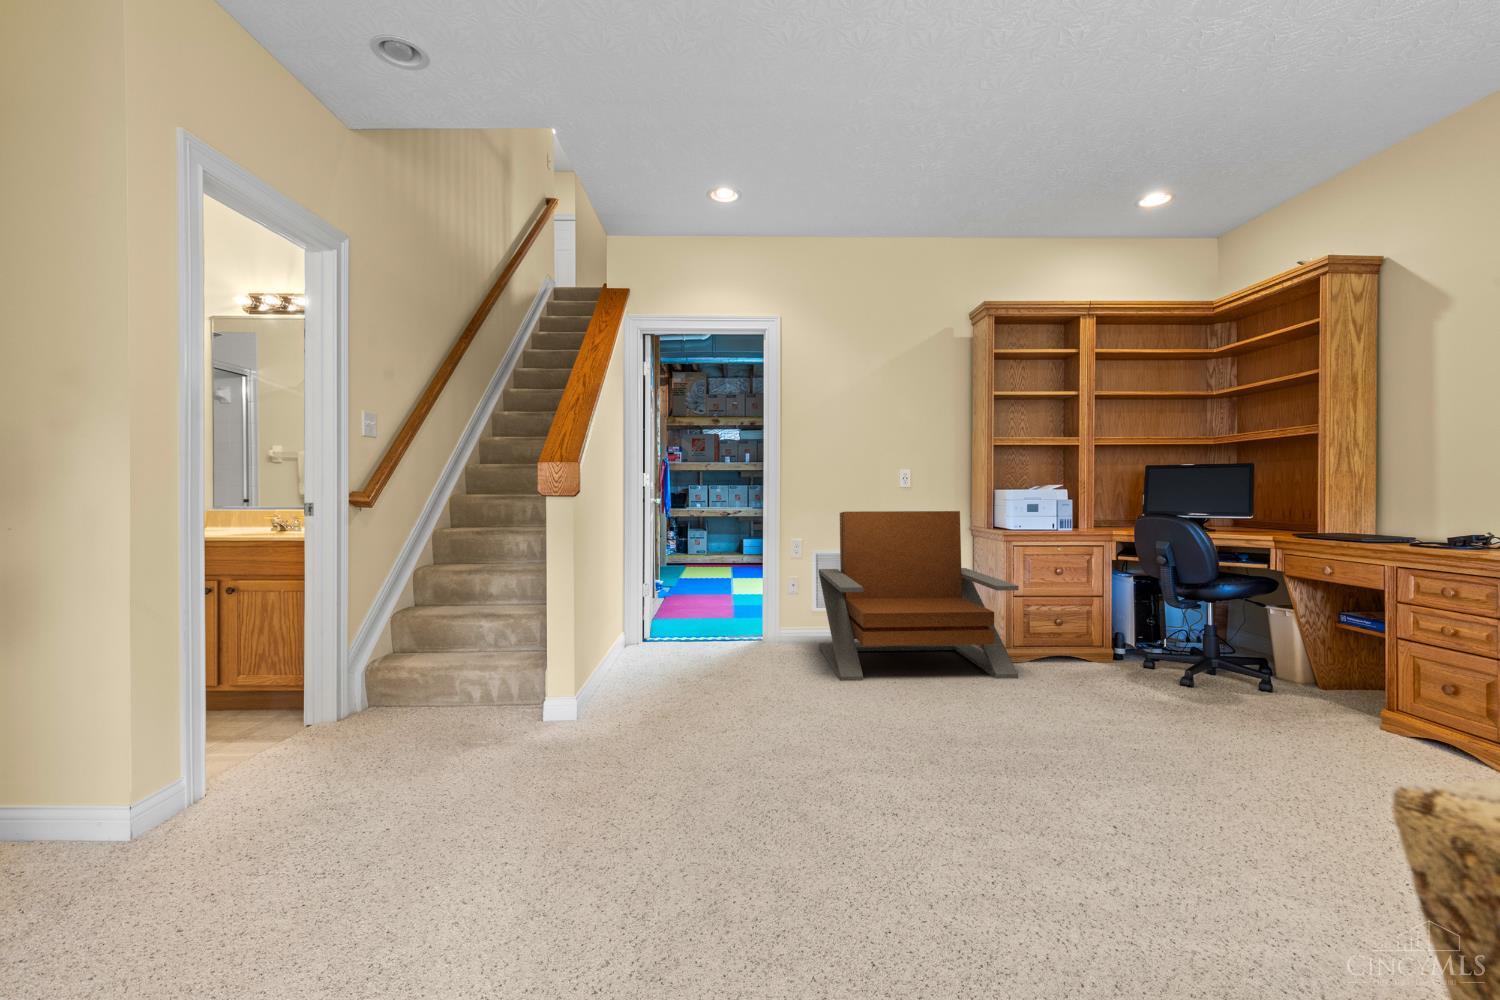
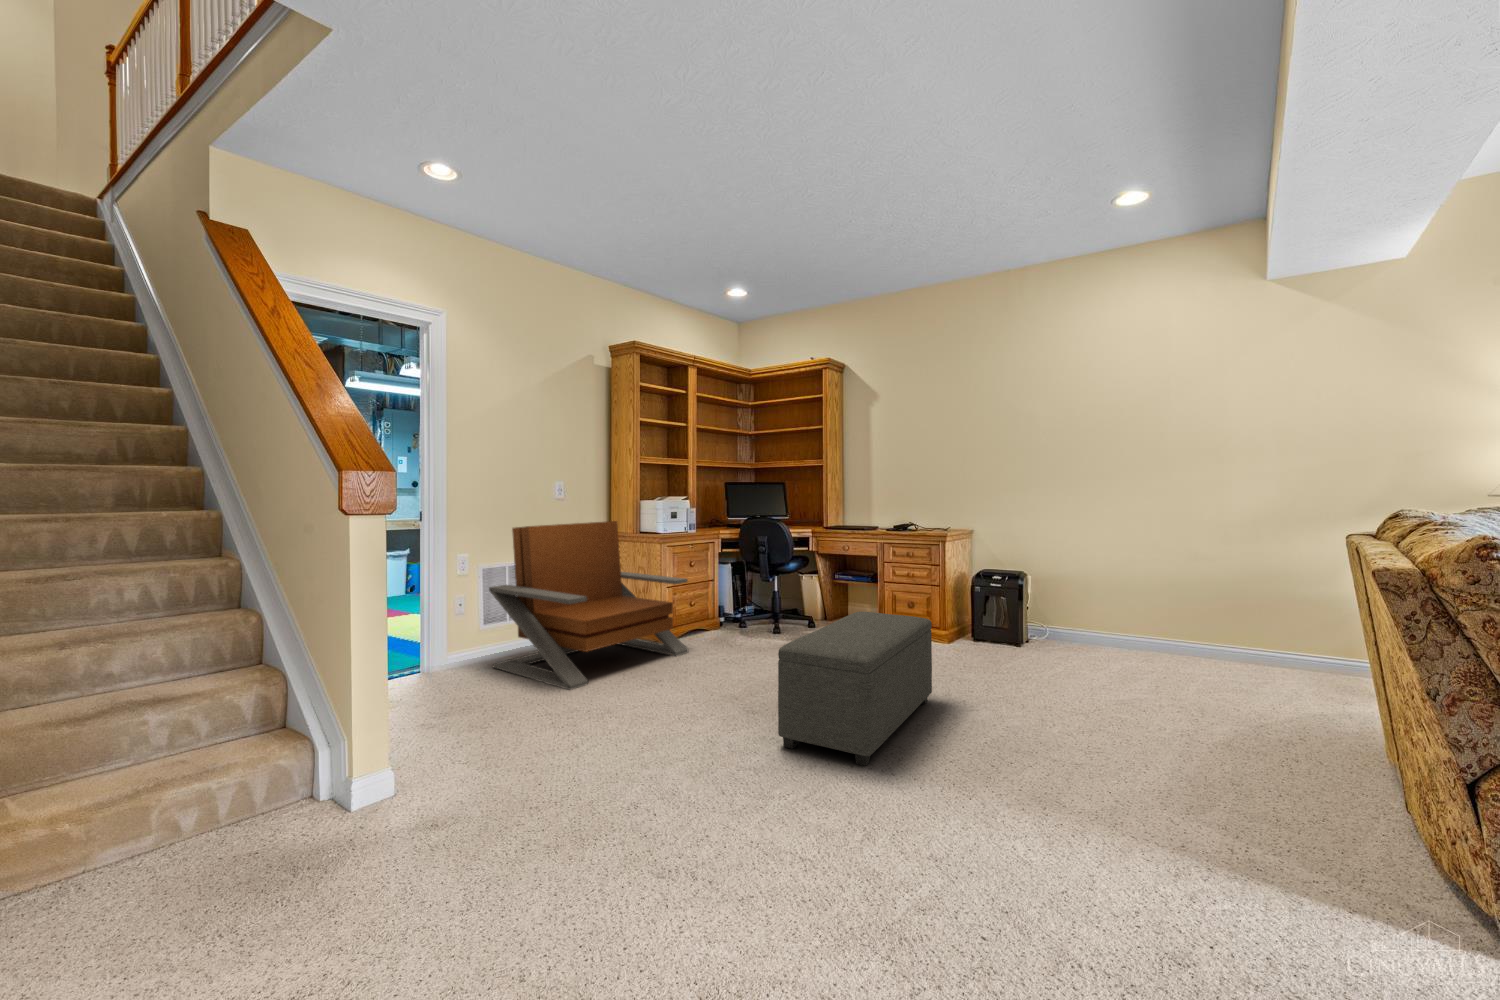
ottoman: none [915,659,1257,854] -> present [778,612,932,766]

